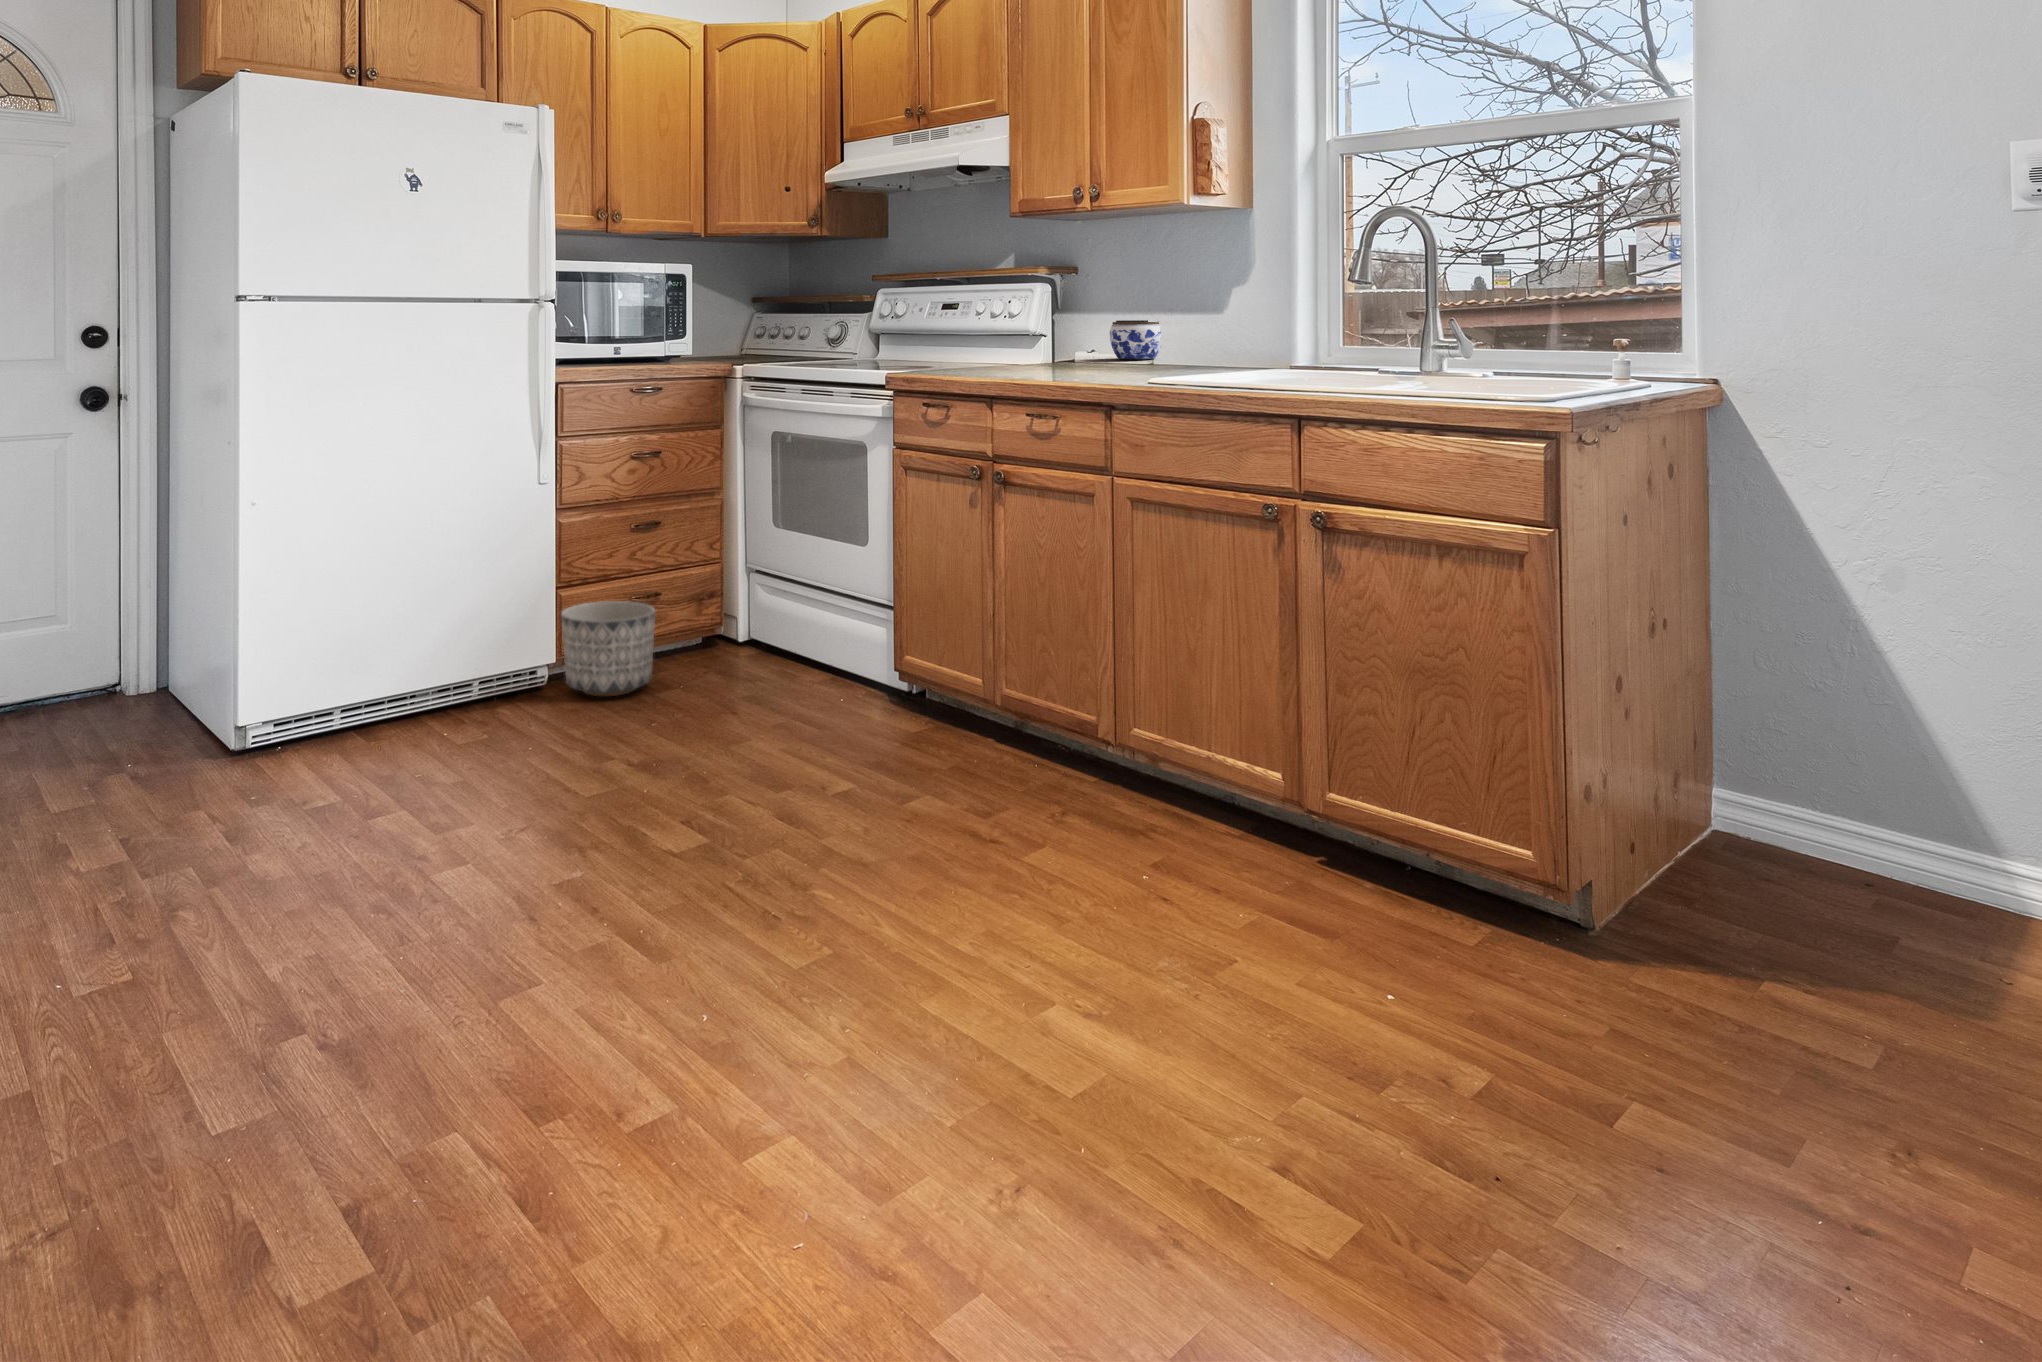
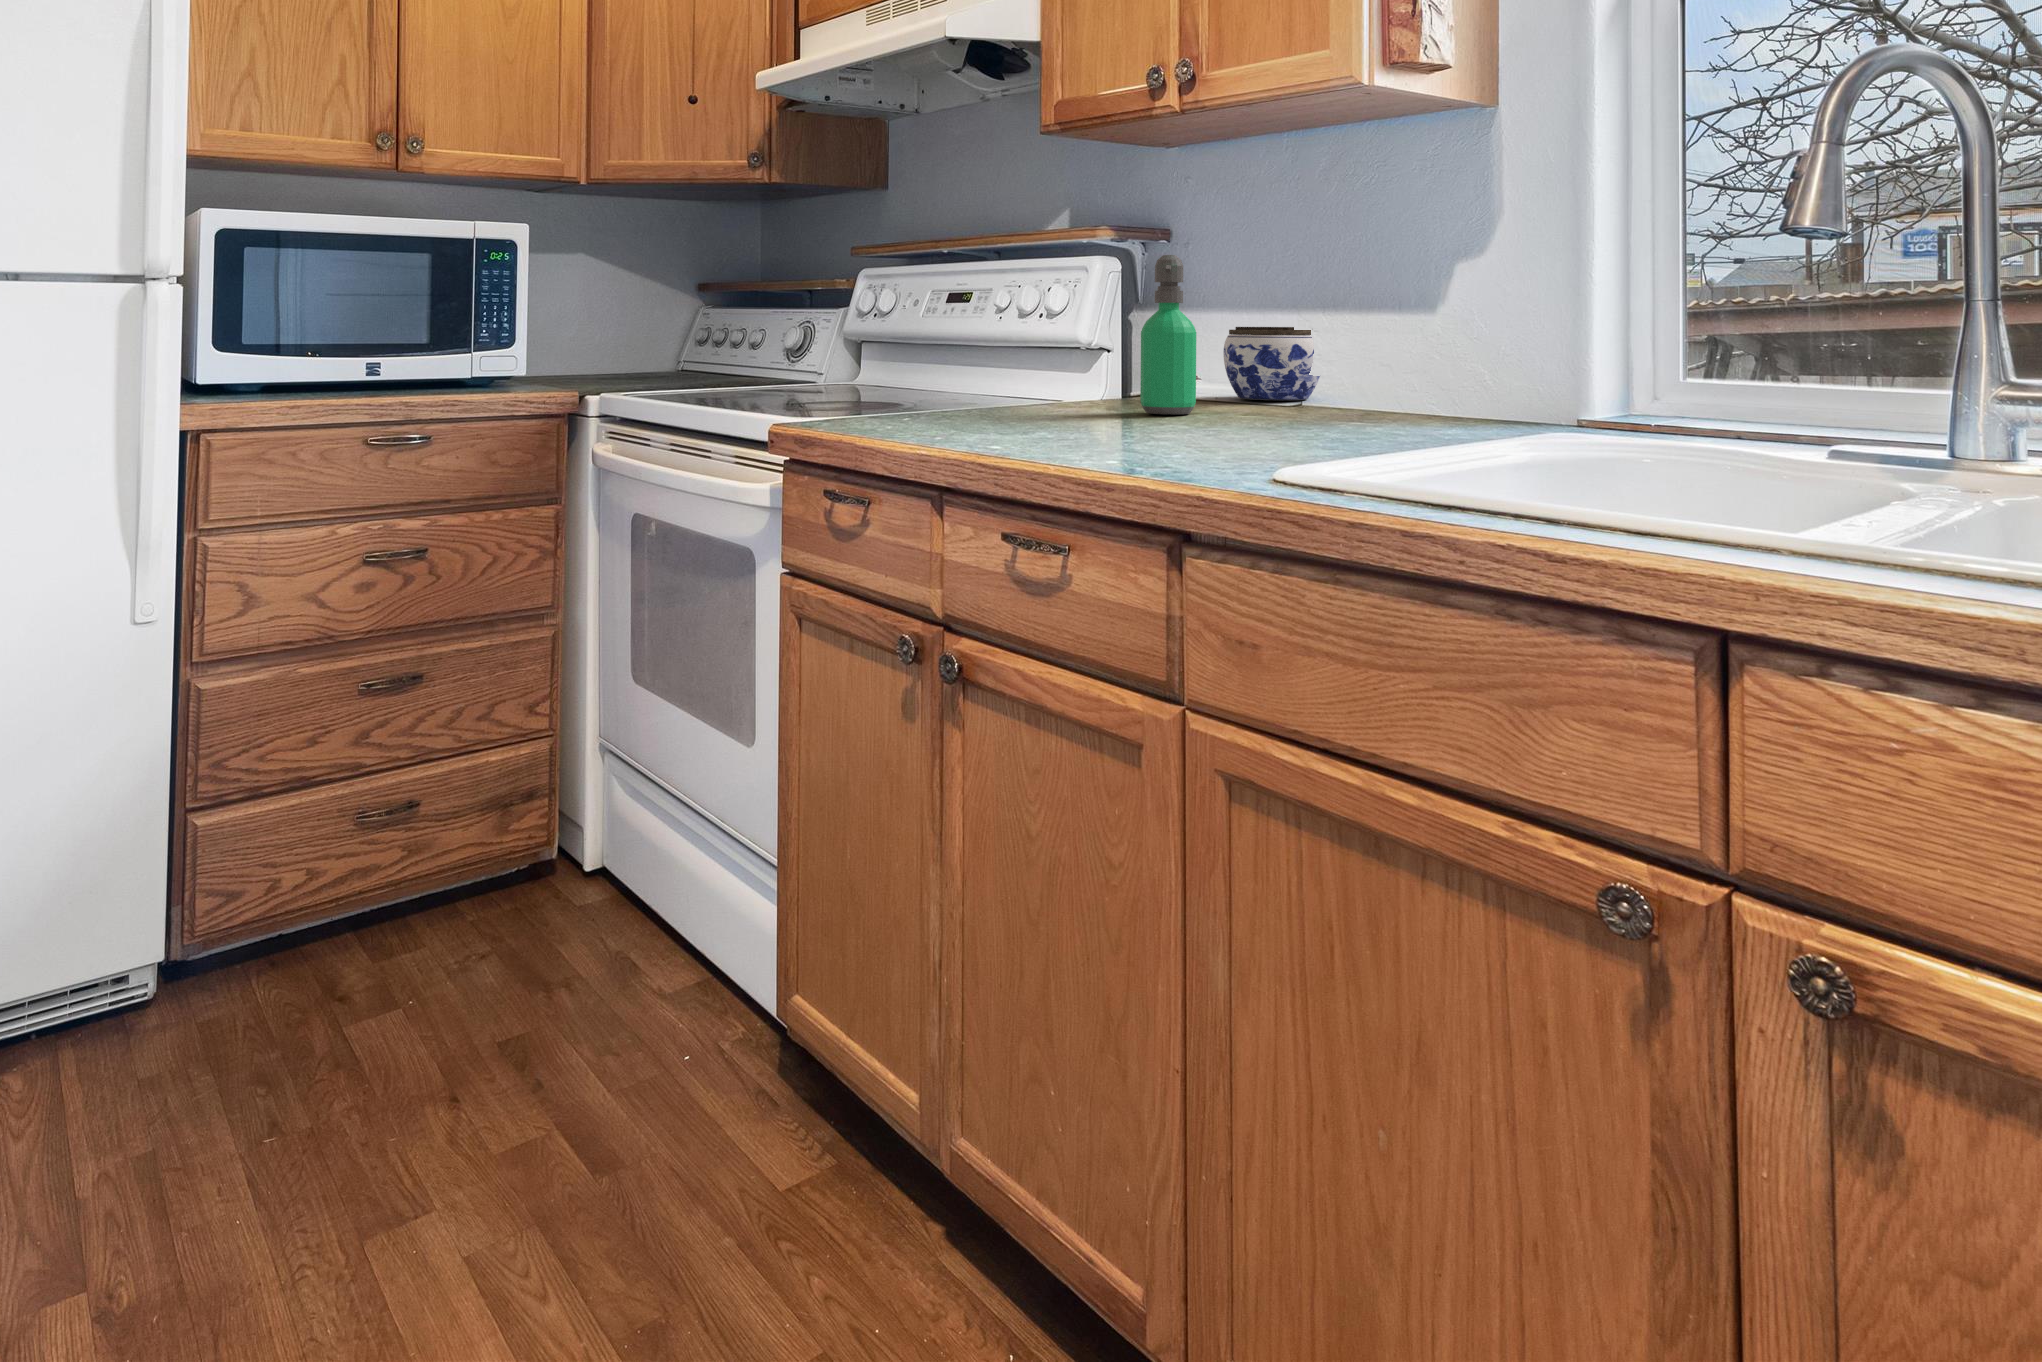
soap dispenser: none [1071,284,1100,366] -> present [1140,255,1196,415]
planter: present [561,601,655,696] -> none [166,829,363,1035]

